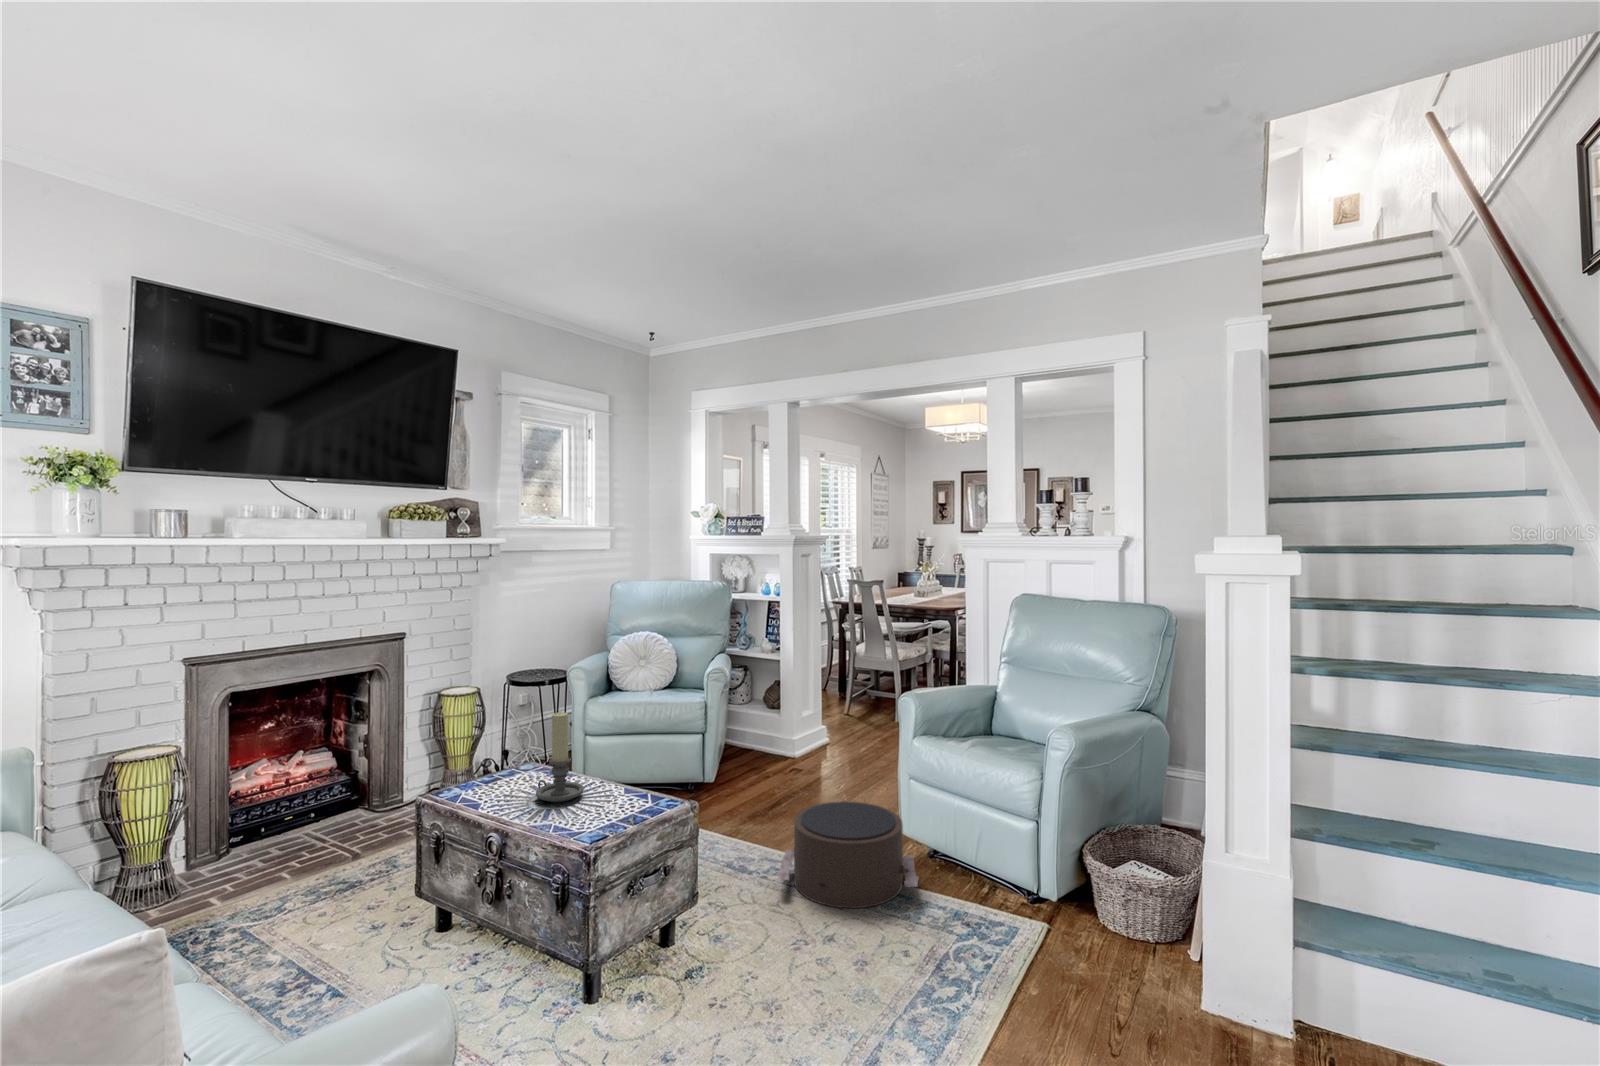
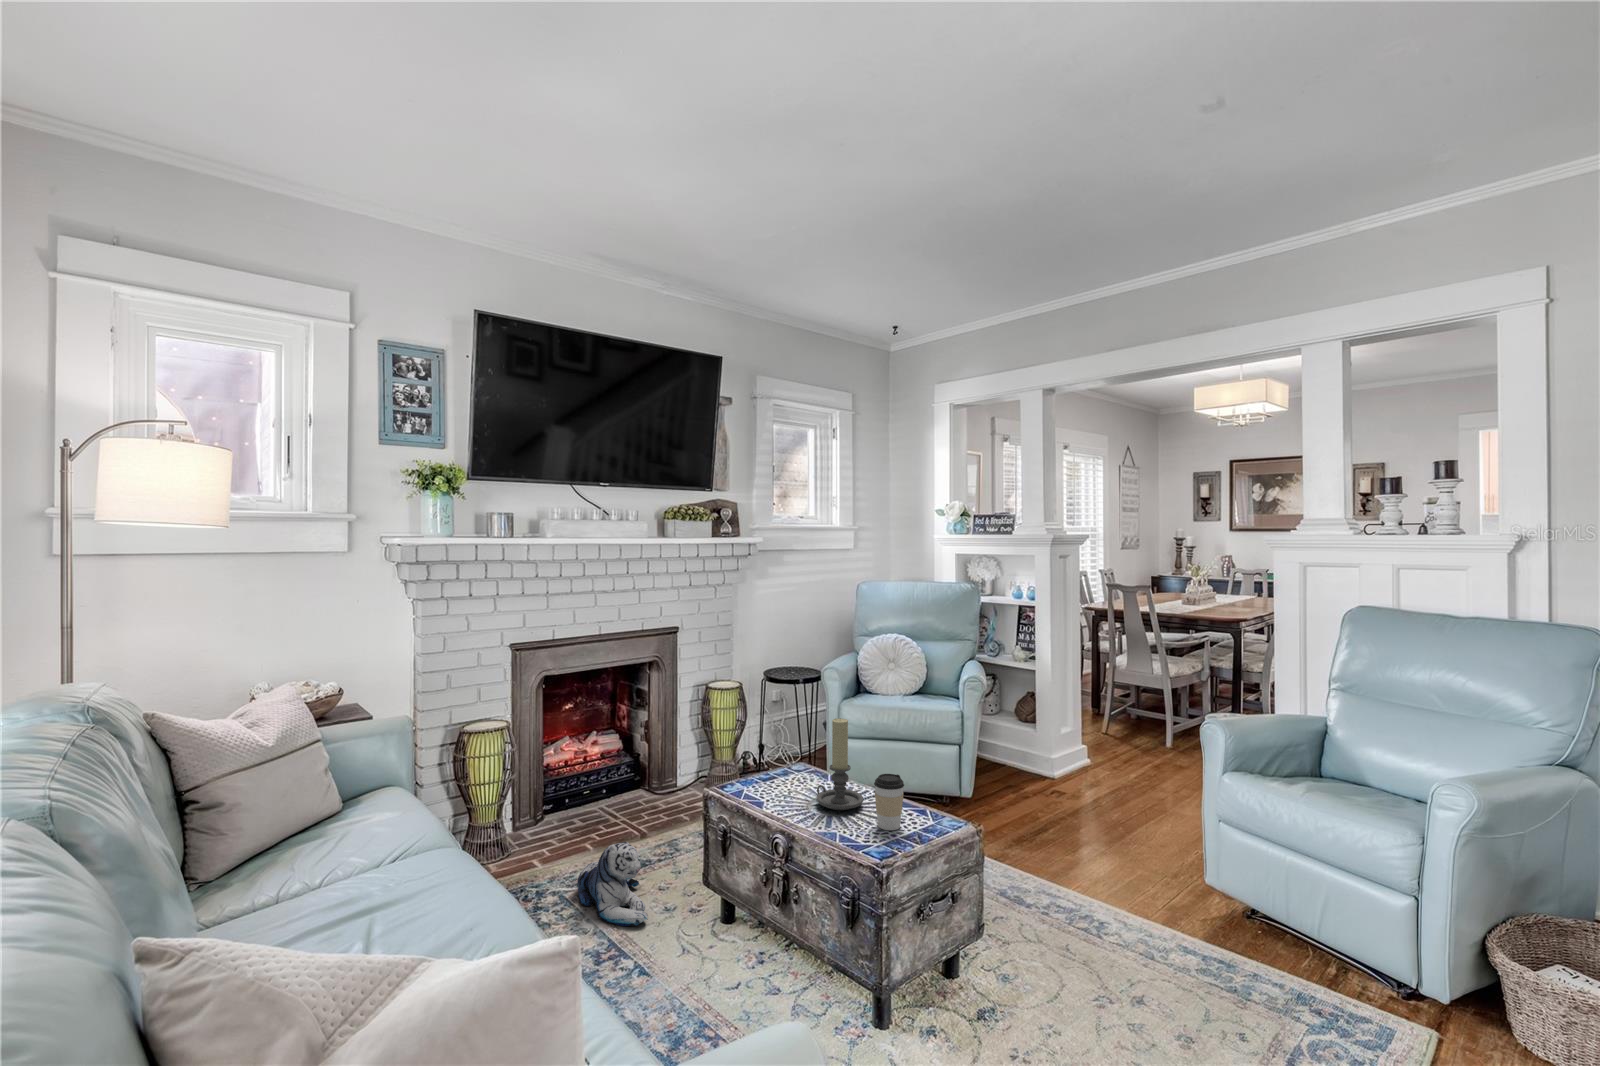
coffee cup: none [591,761,620,815] -> present [874,774,904,830]
pouf: present [778,801,918,908] -> none [1066,837,1243,966]
plush toy: none [267,862,350,951] -> present [577,842,648,926]

